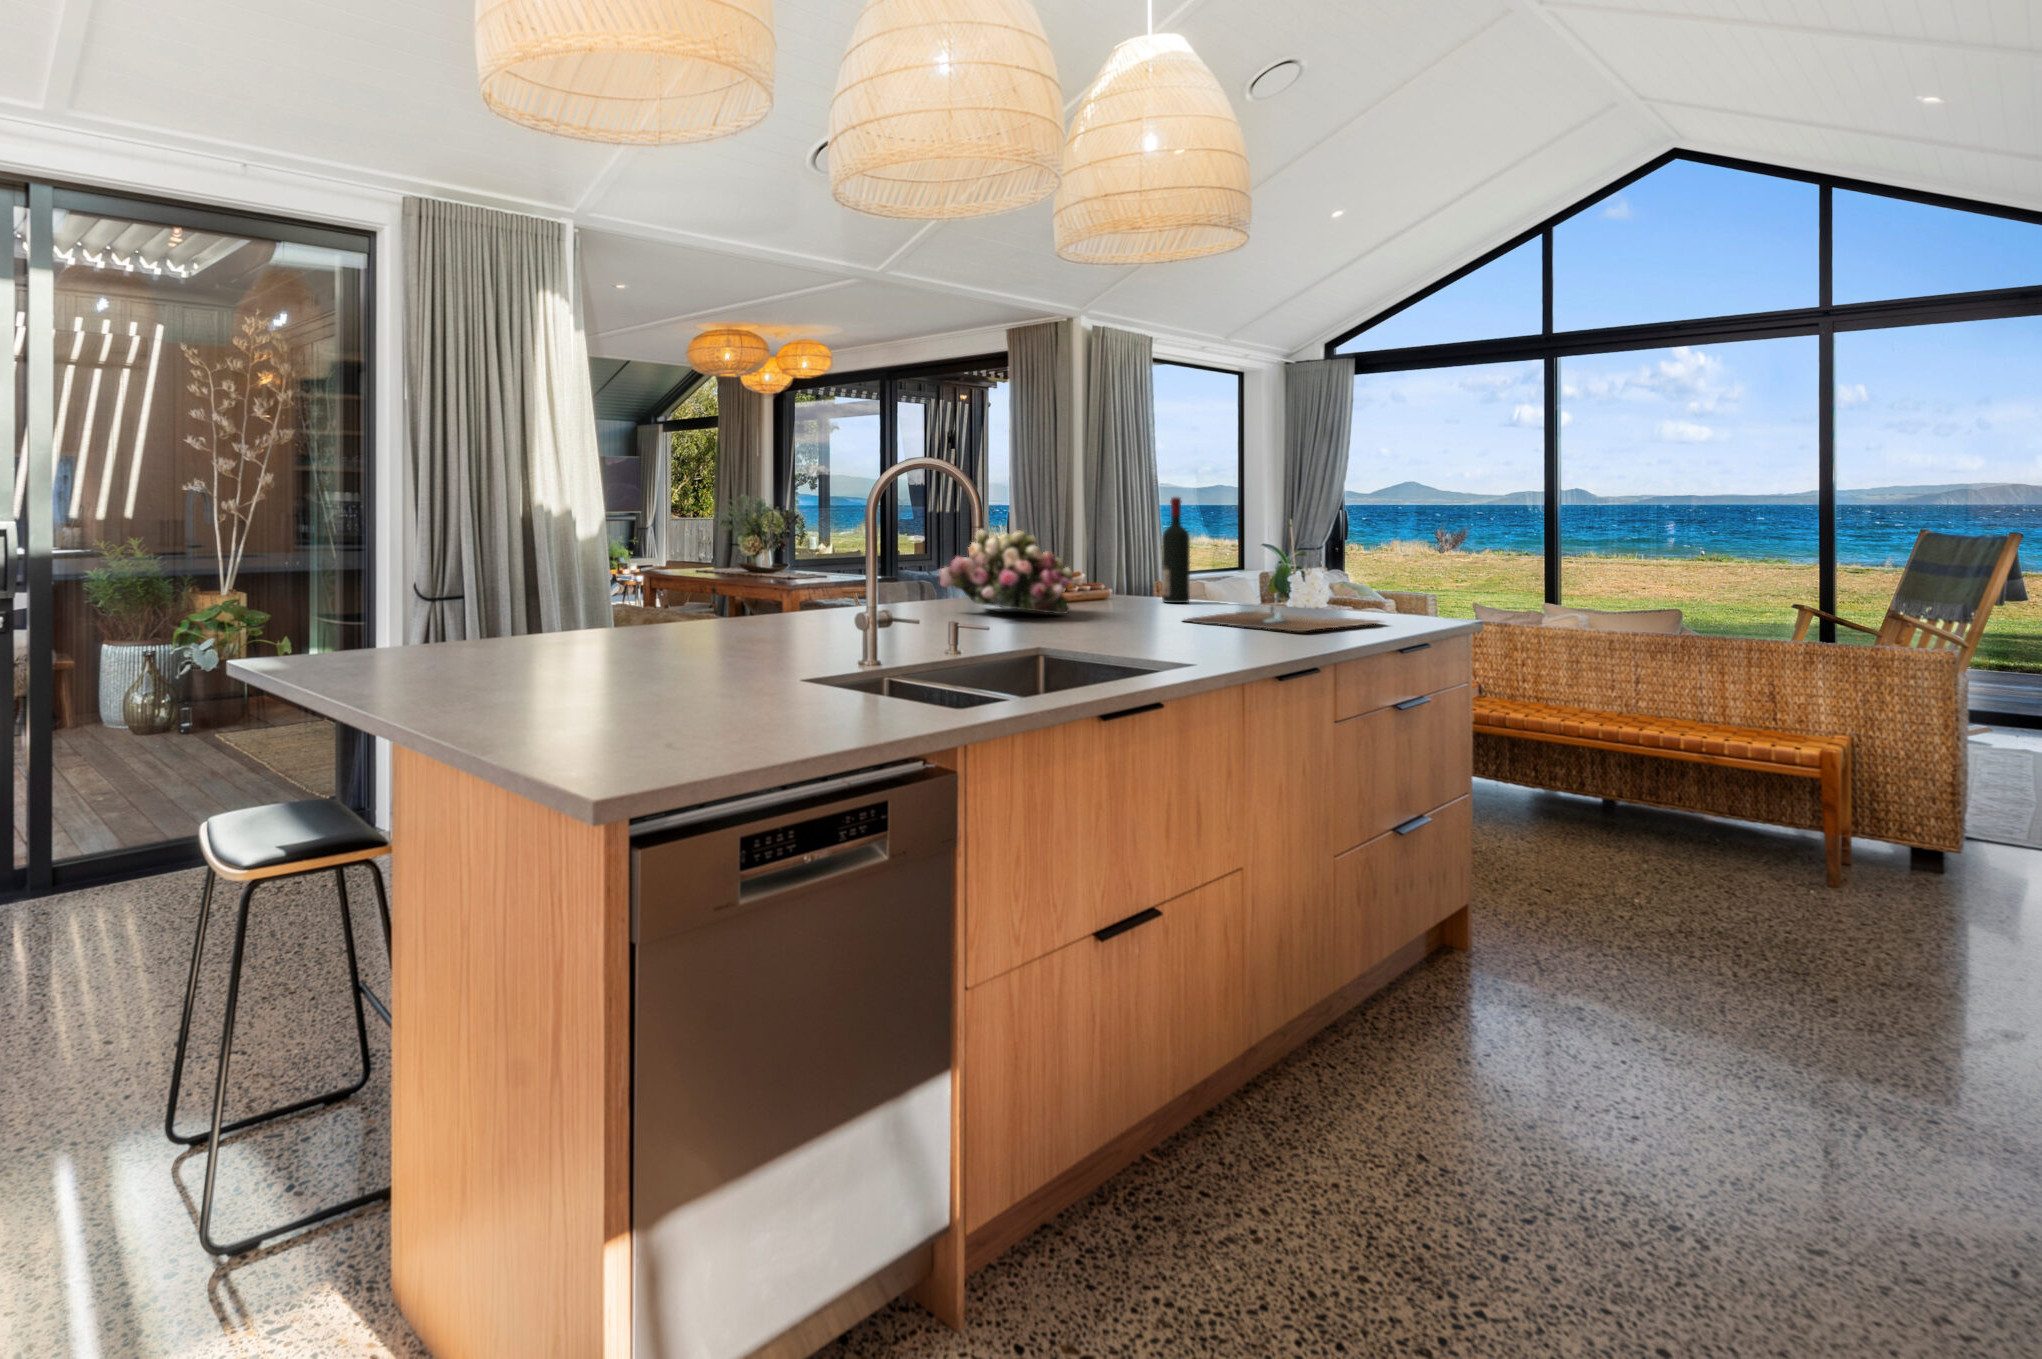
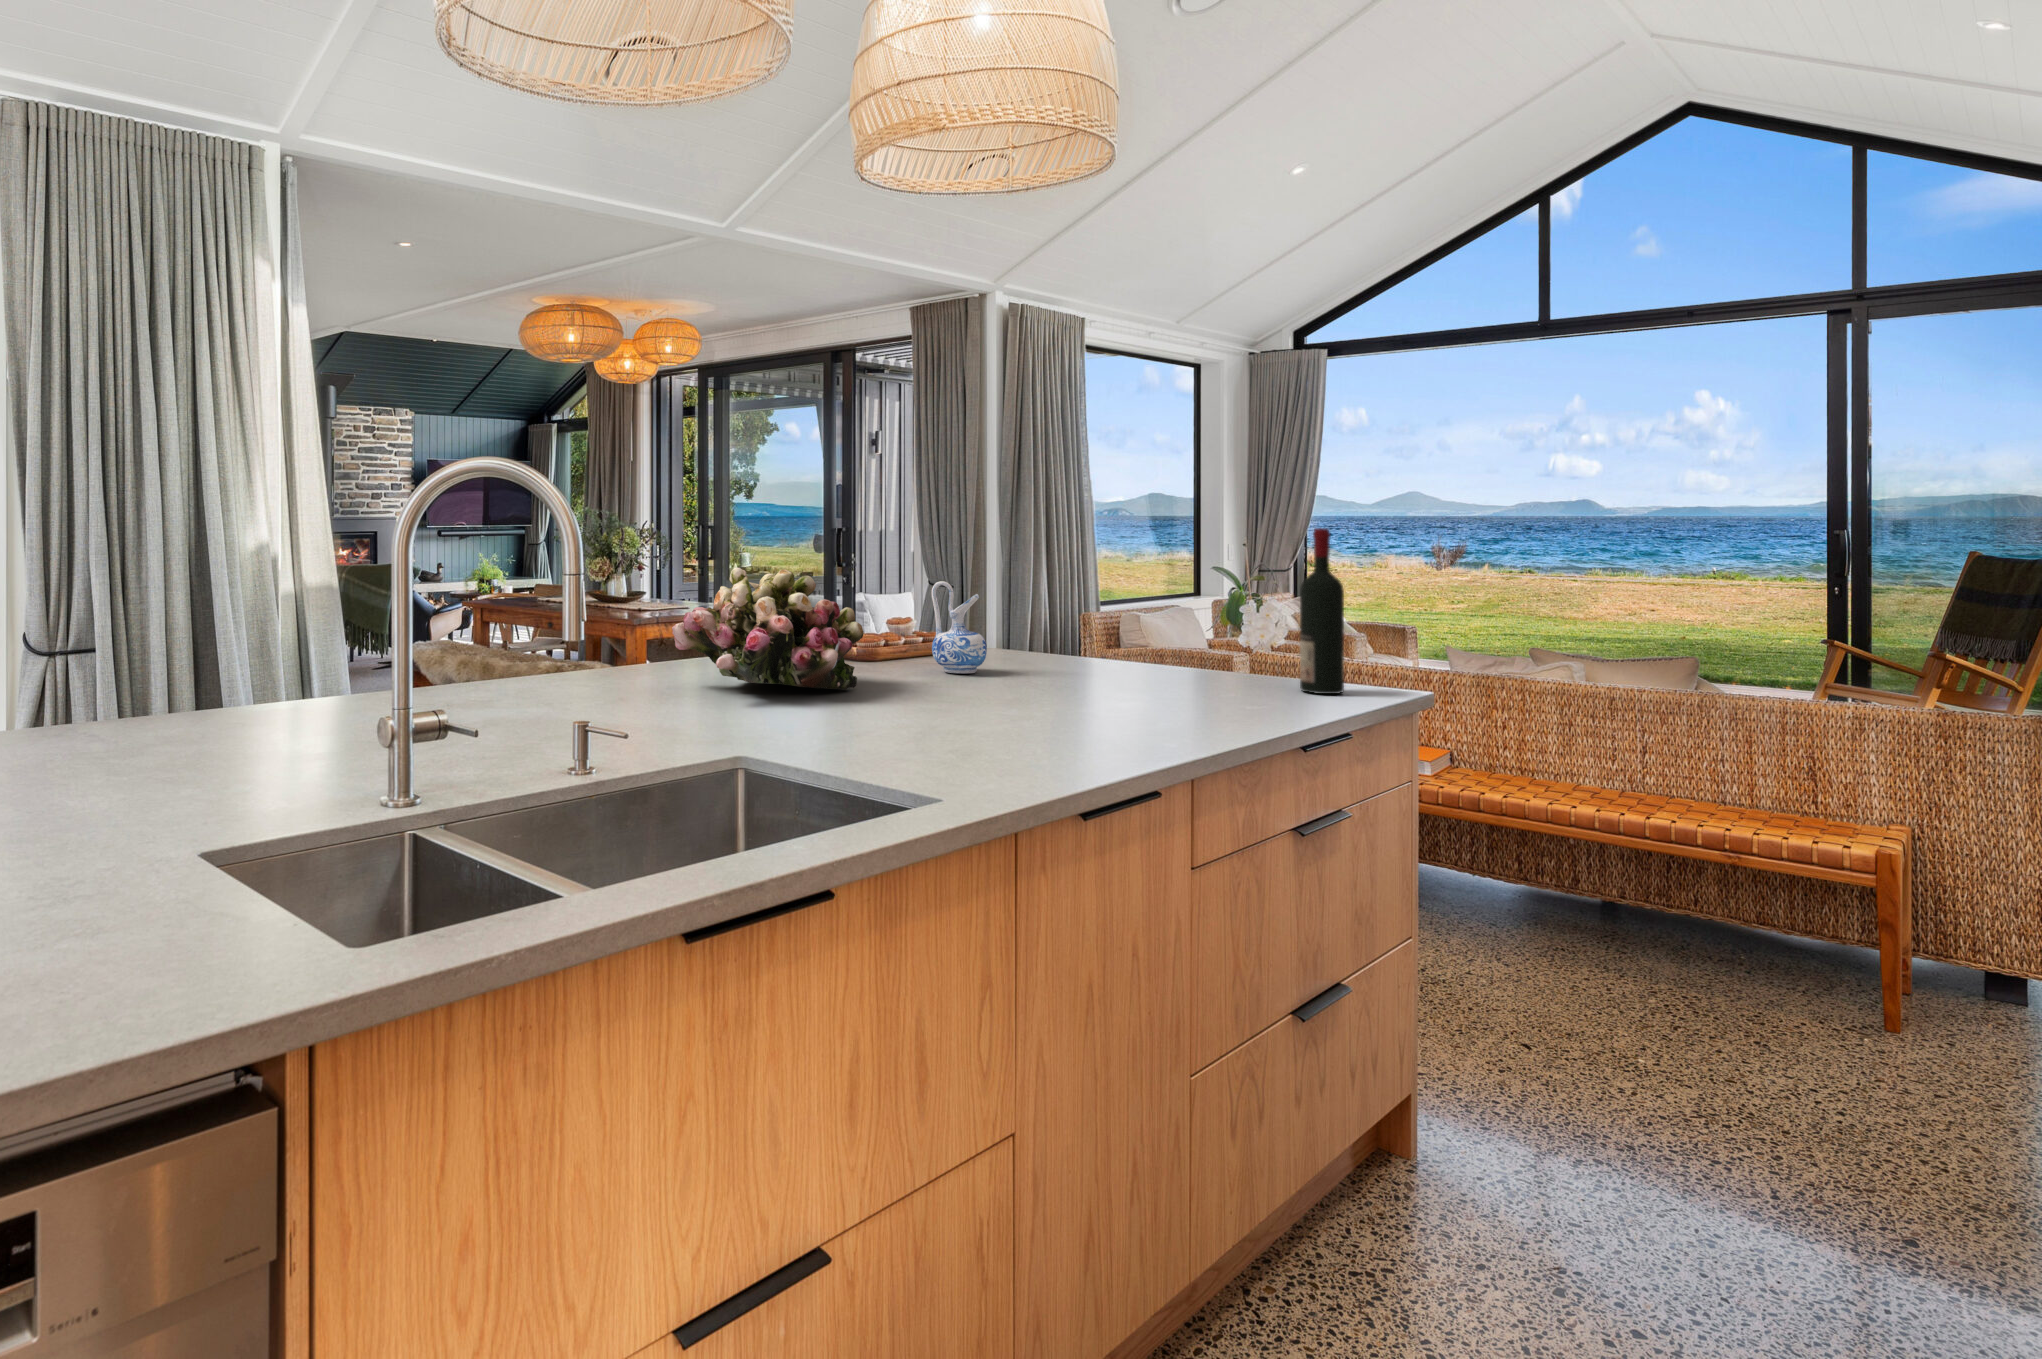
wine bottle: present [1162,497,1190,603] -> present [1300,528,1344,694]
ceramic pitcher: none [1110,541,1151,607] -> present [932,581,987,673]
cutting board: present [1183,606,1381,631] -> none [1007,677,1294,721]

